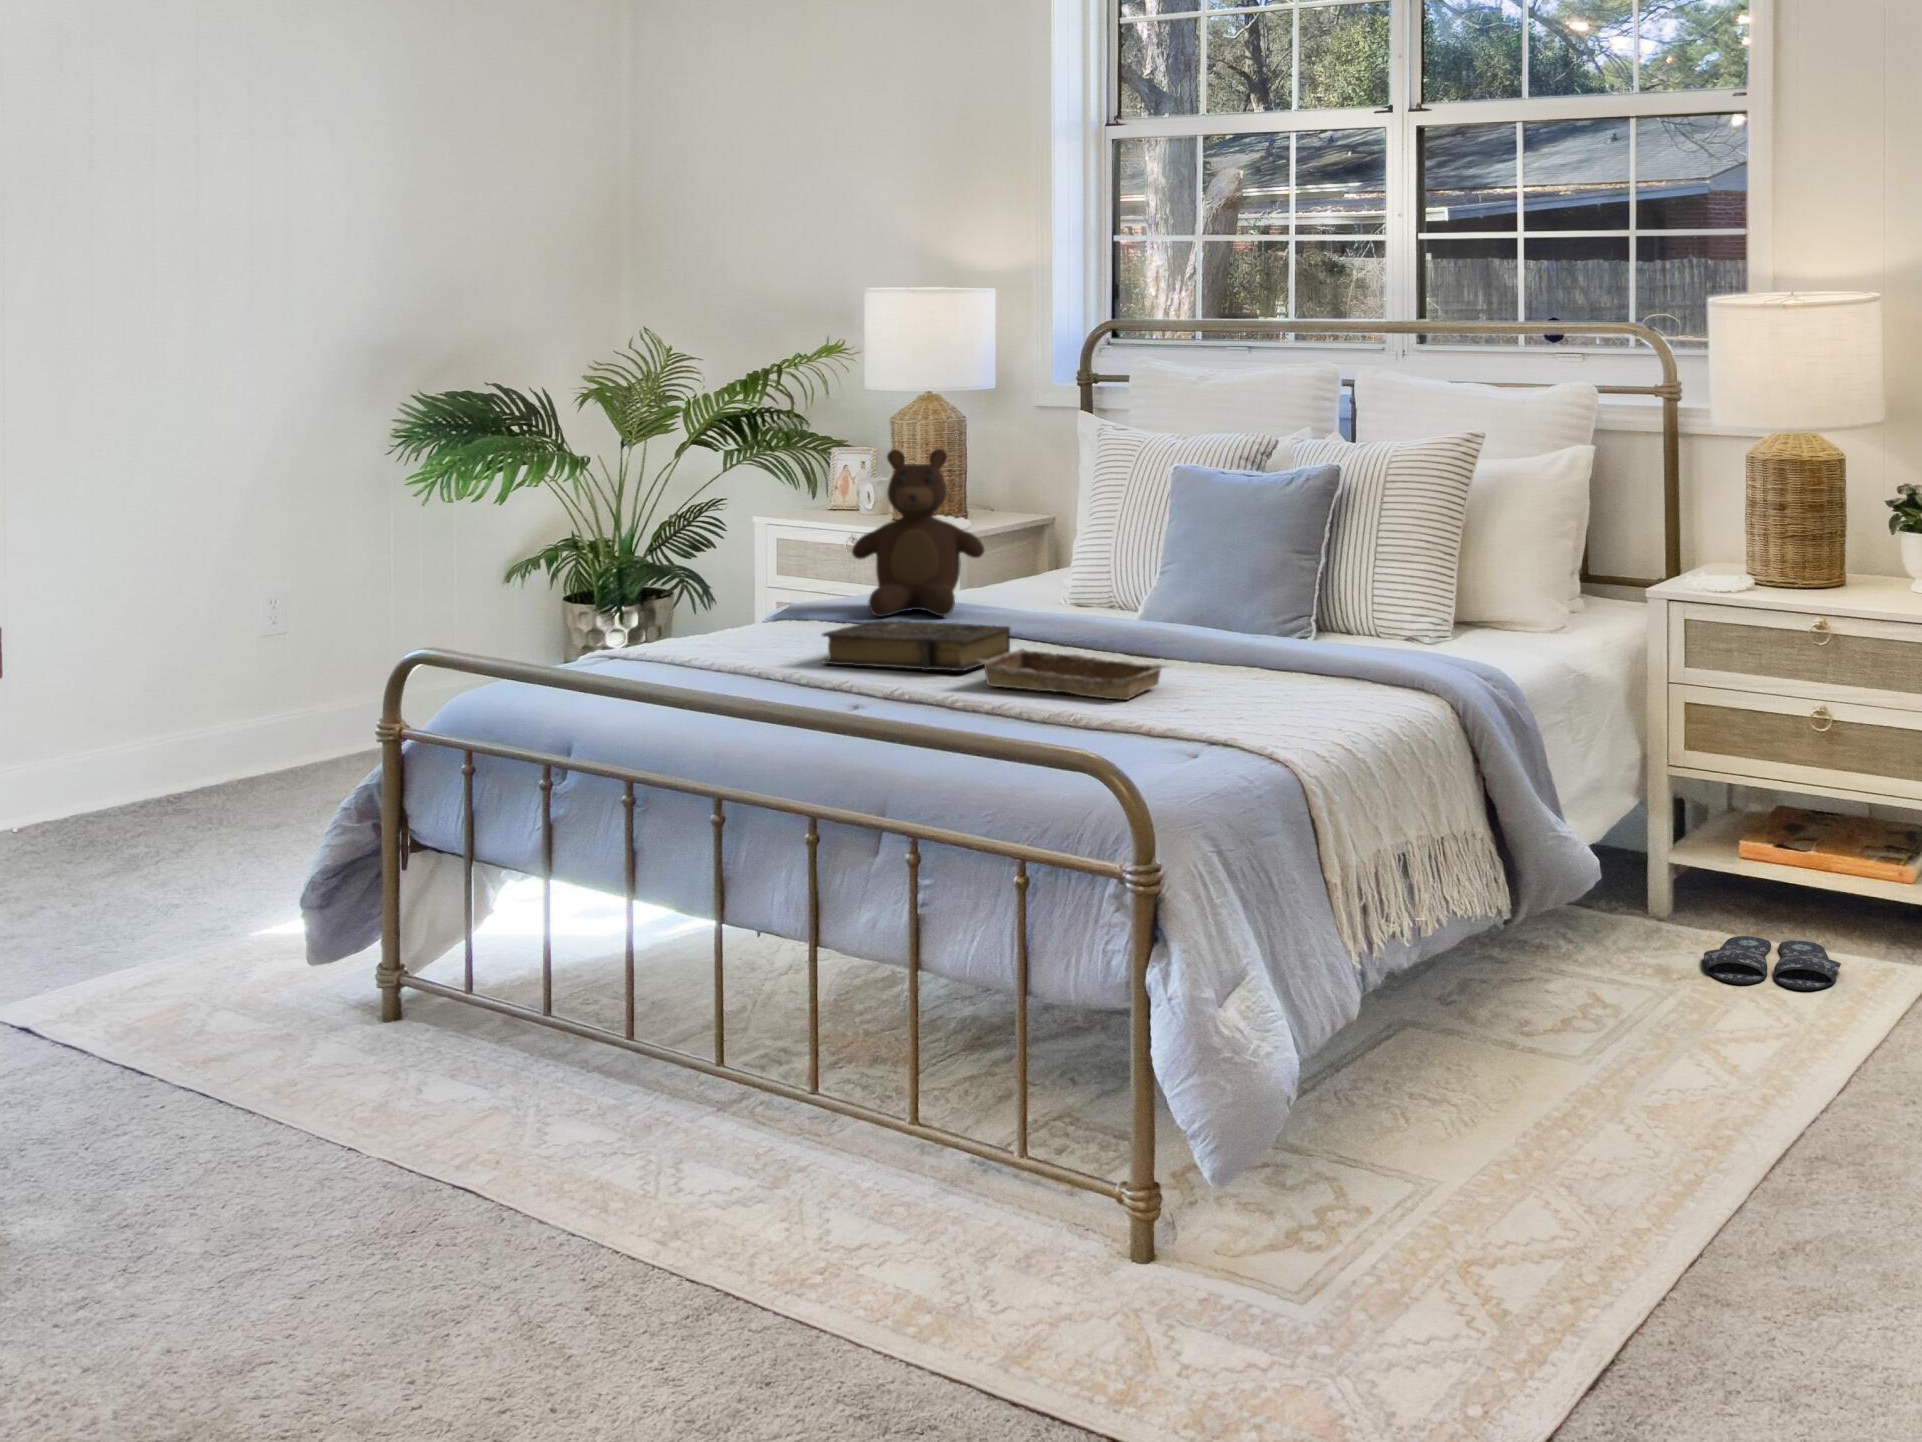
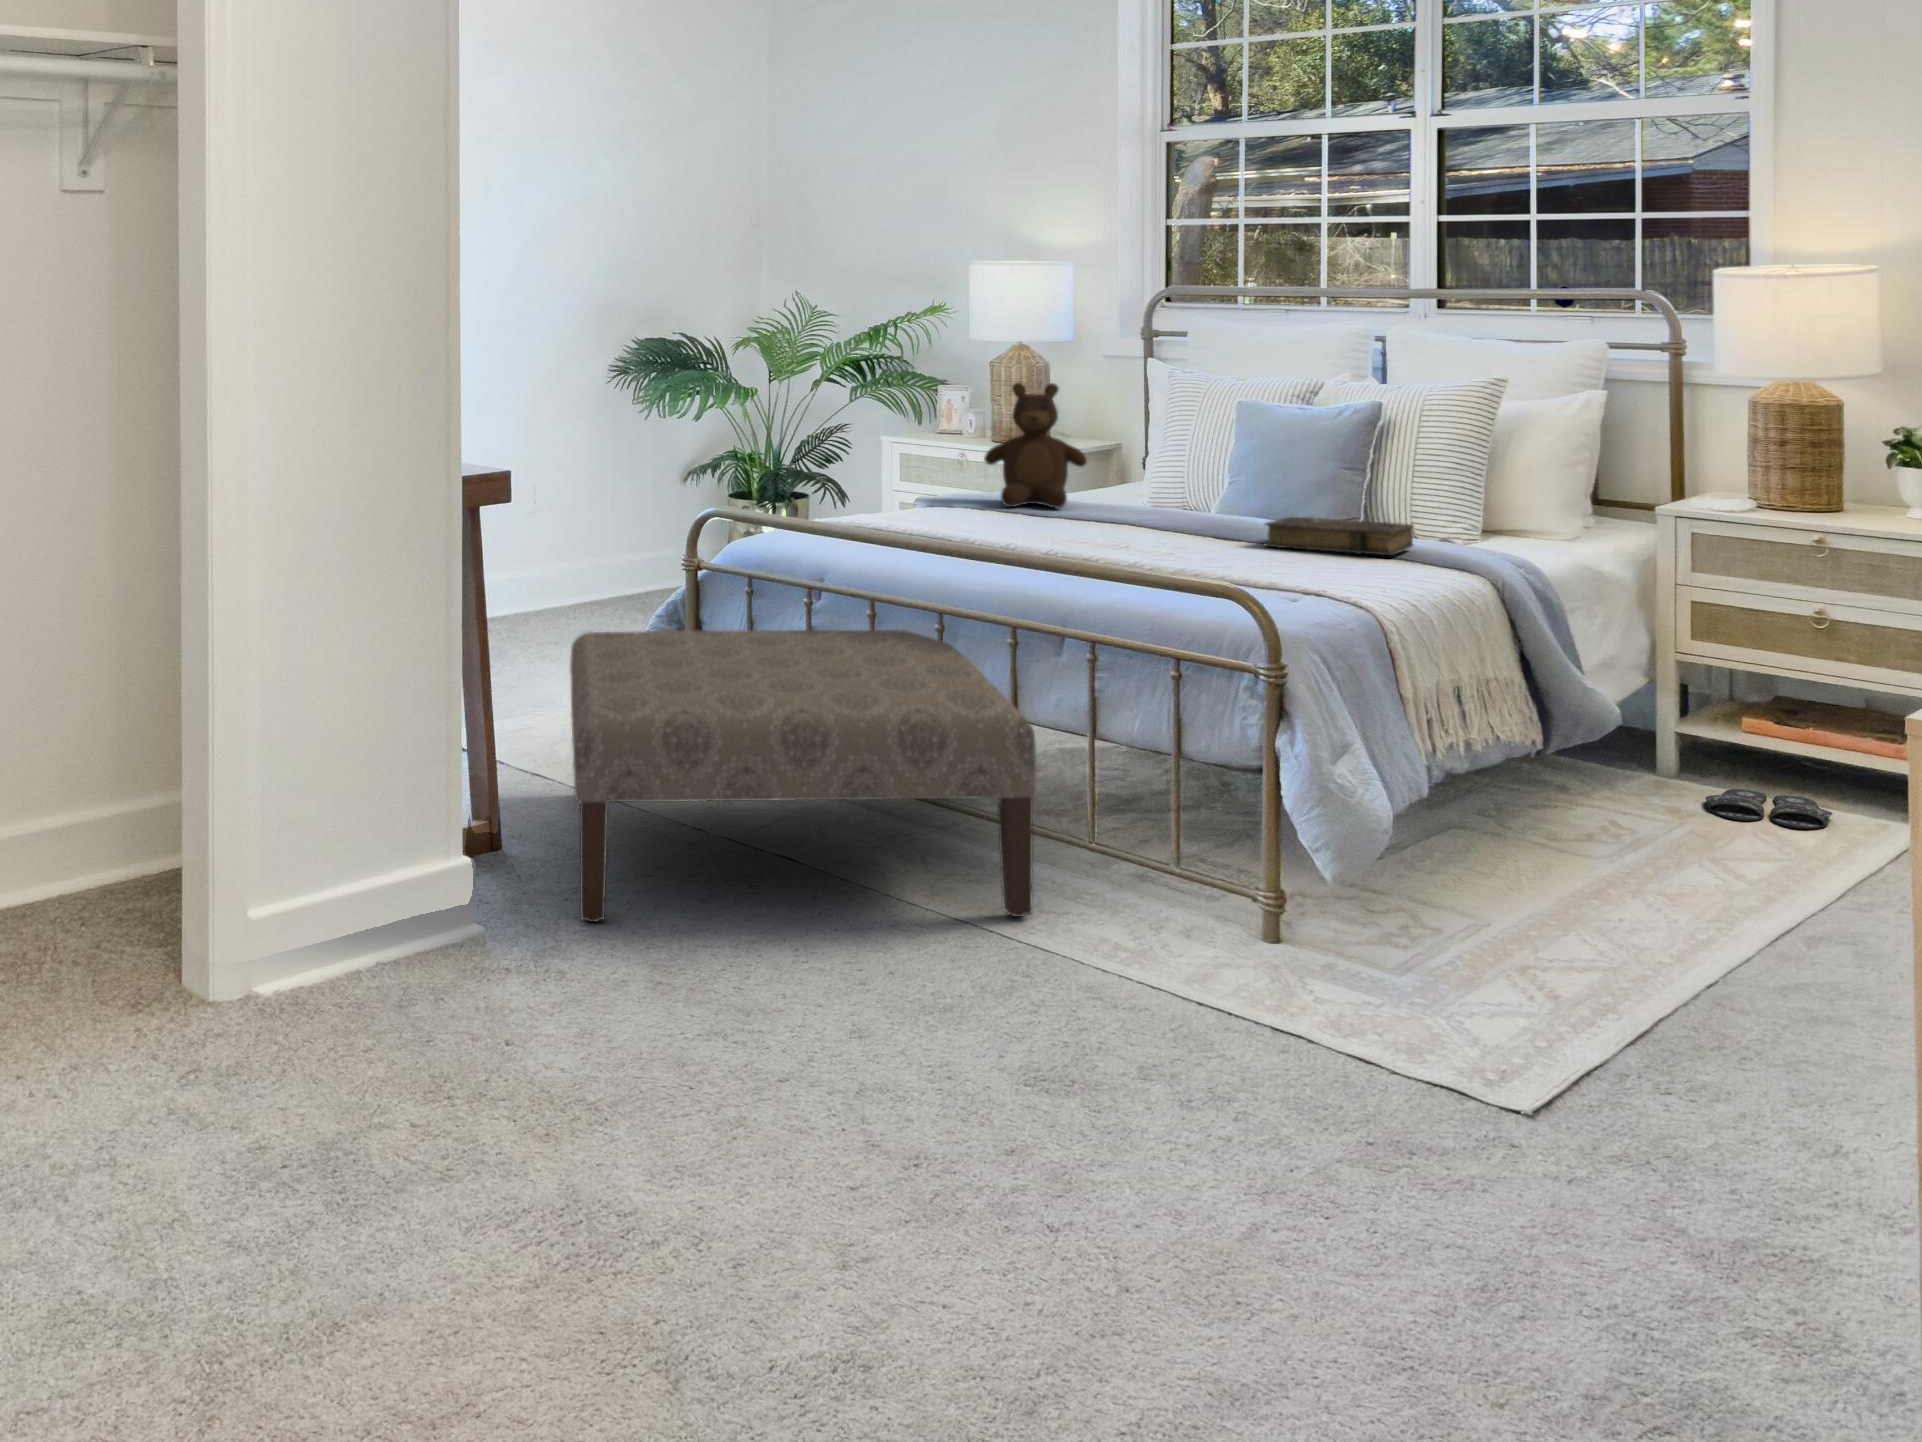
book: present [822,620,1010,671] -> present [1265,517,1413,555]
tray: present [976,649,1166,700] -> none [1112,527,1265,563]
ottoman: none [46,816,805,1370] -> present [570,629,1037,922]

